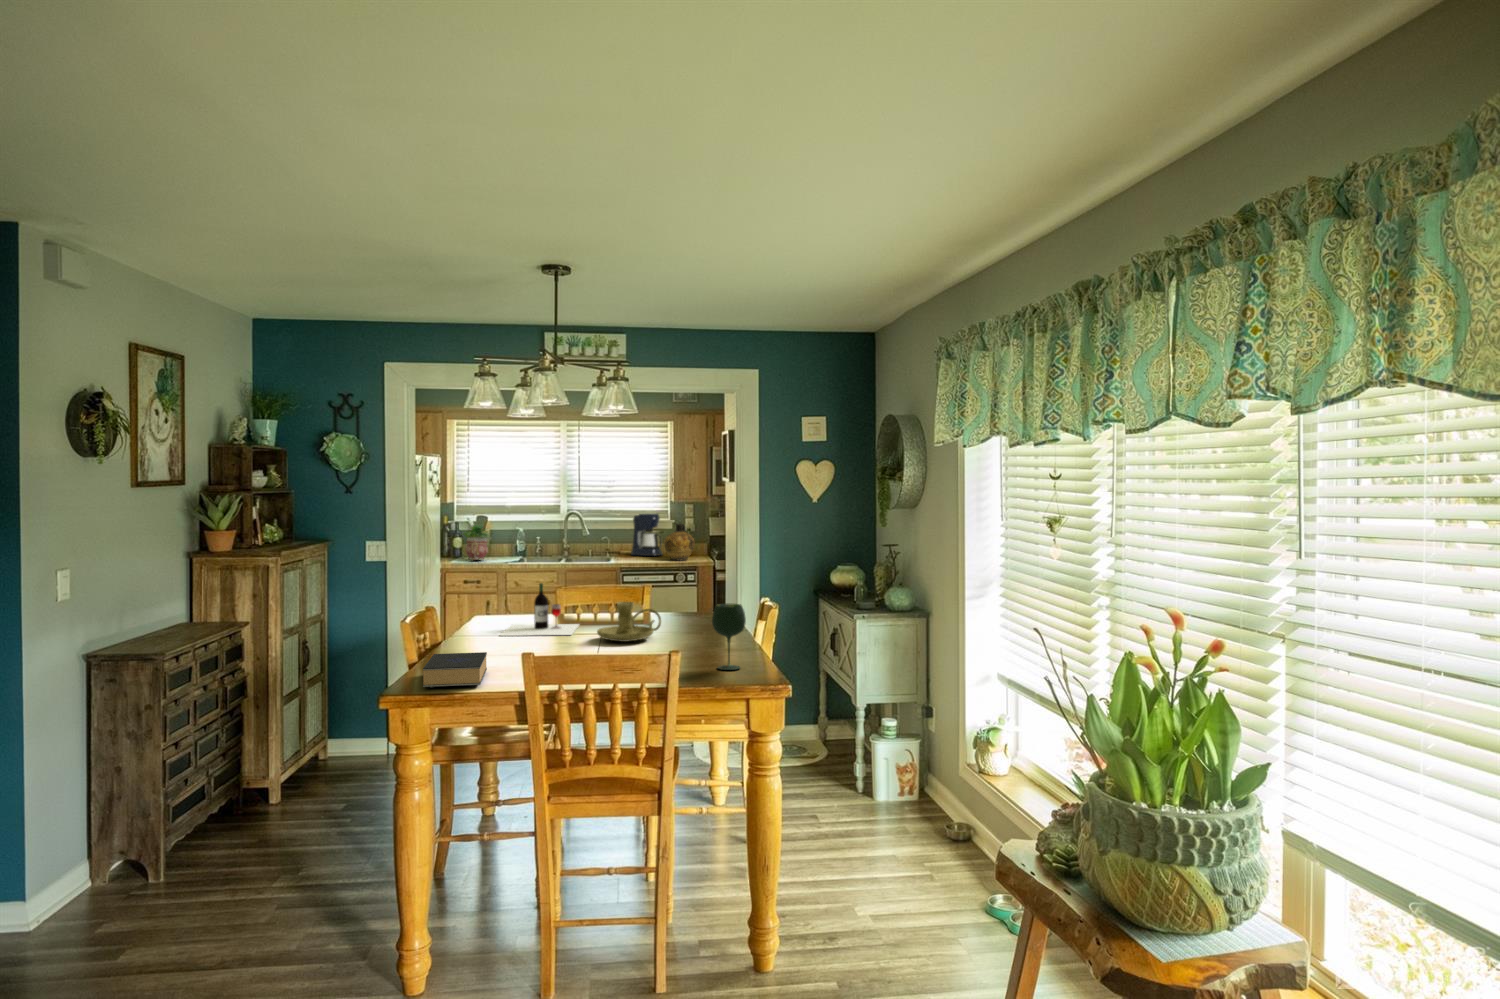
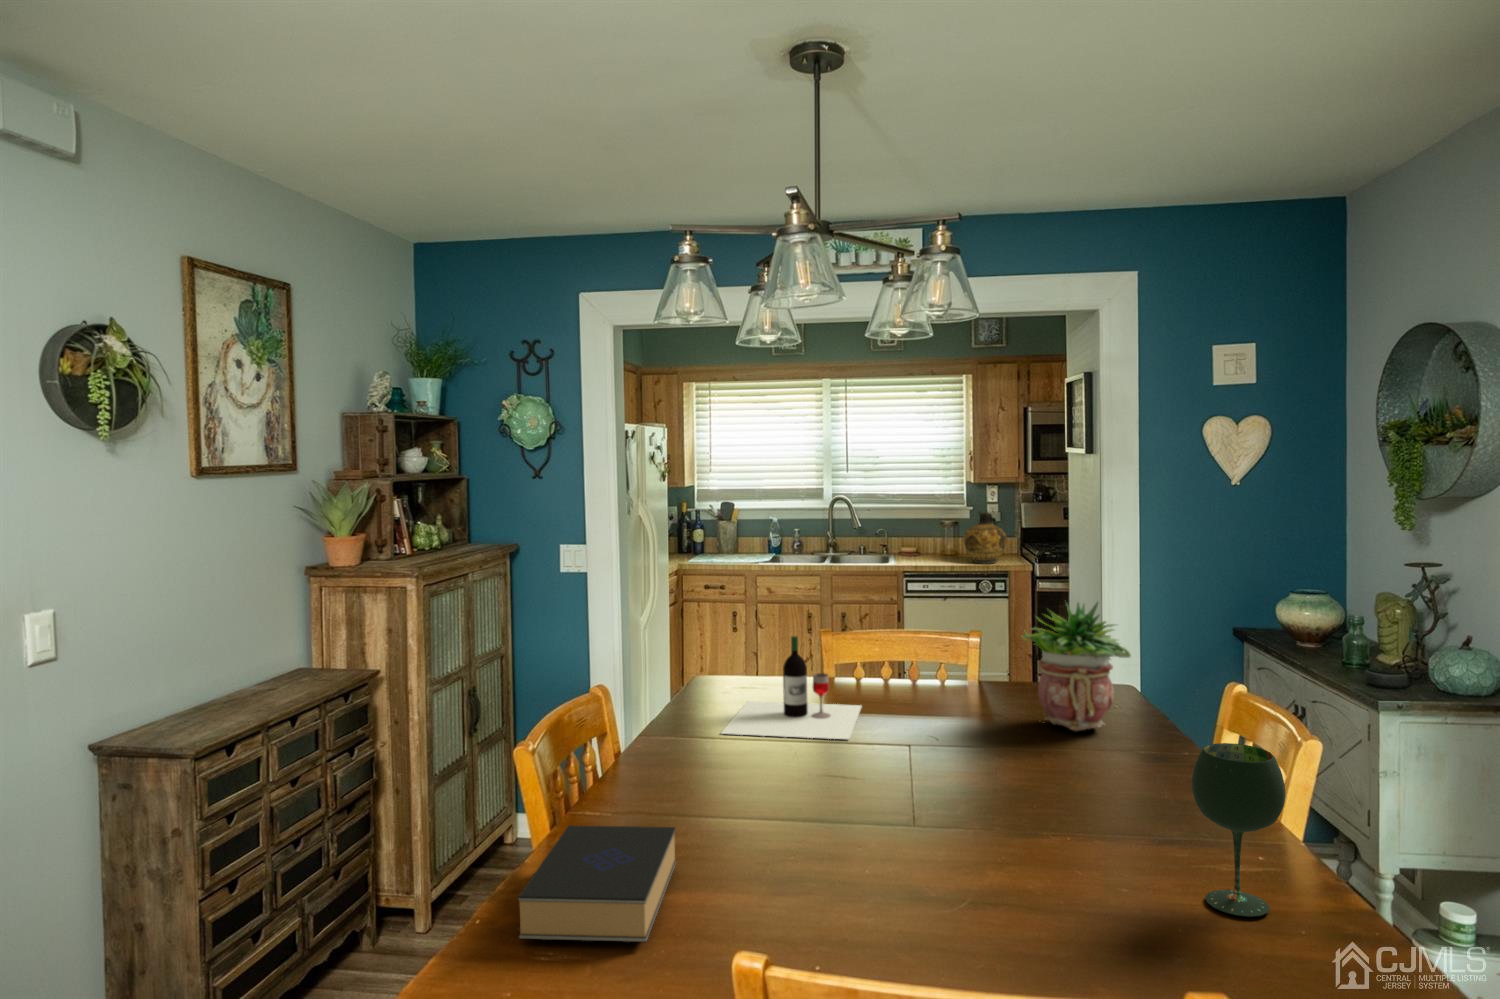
coffee maker: present [631,513,662,556] -> none [917,498,960,555]
potted plant: present [463,523,491,560] -> present [1023,602,1131,731]
candle holder: present [597,602,661,642] -> none [898,687,1021,770]

